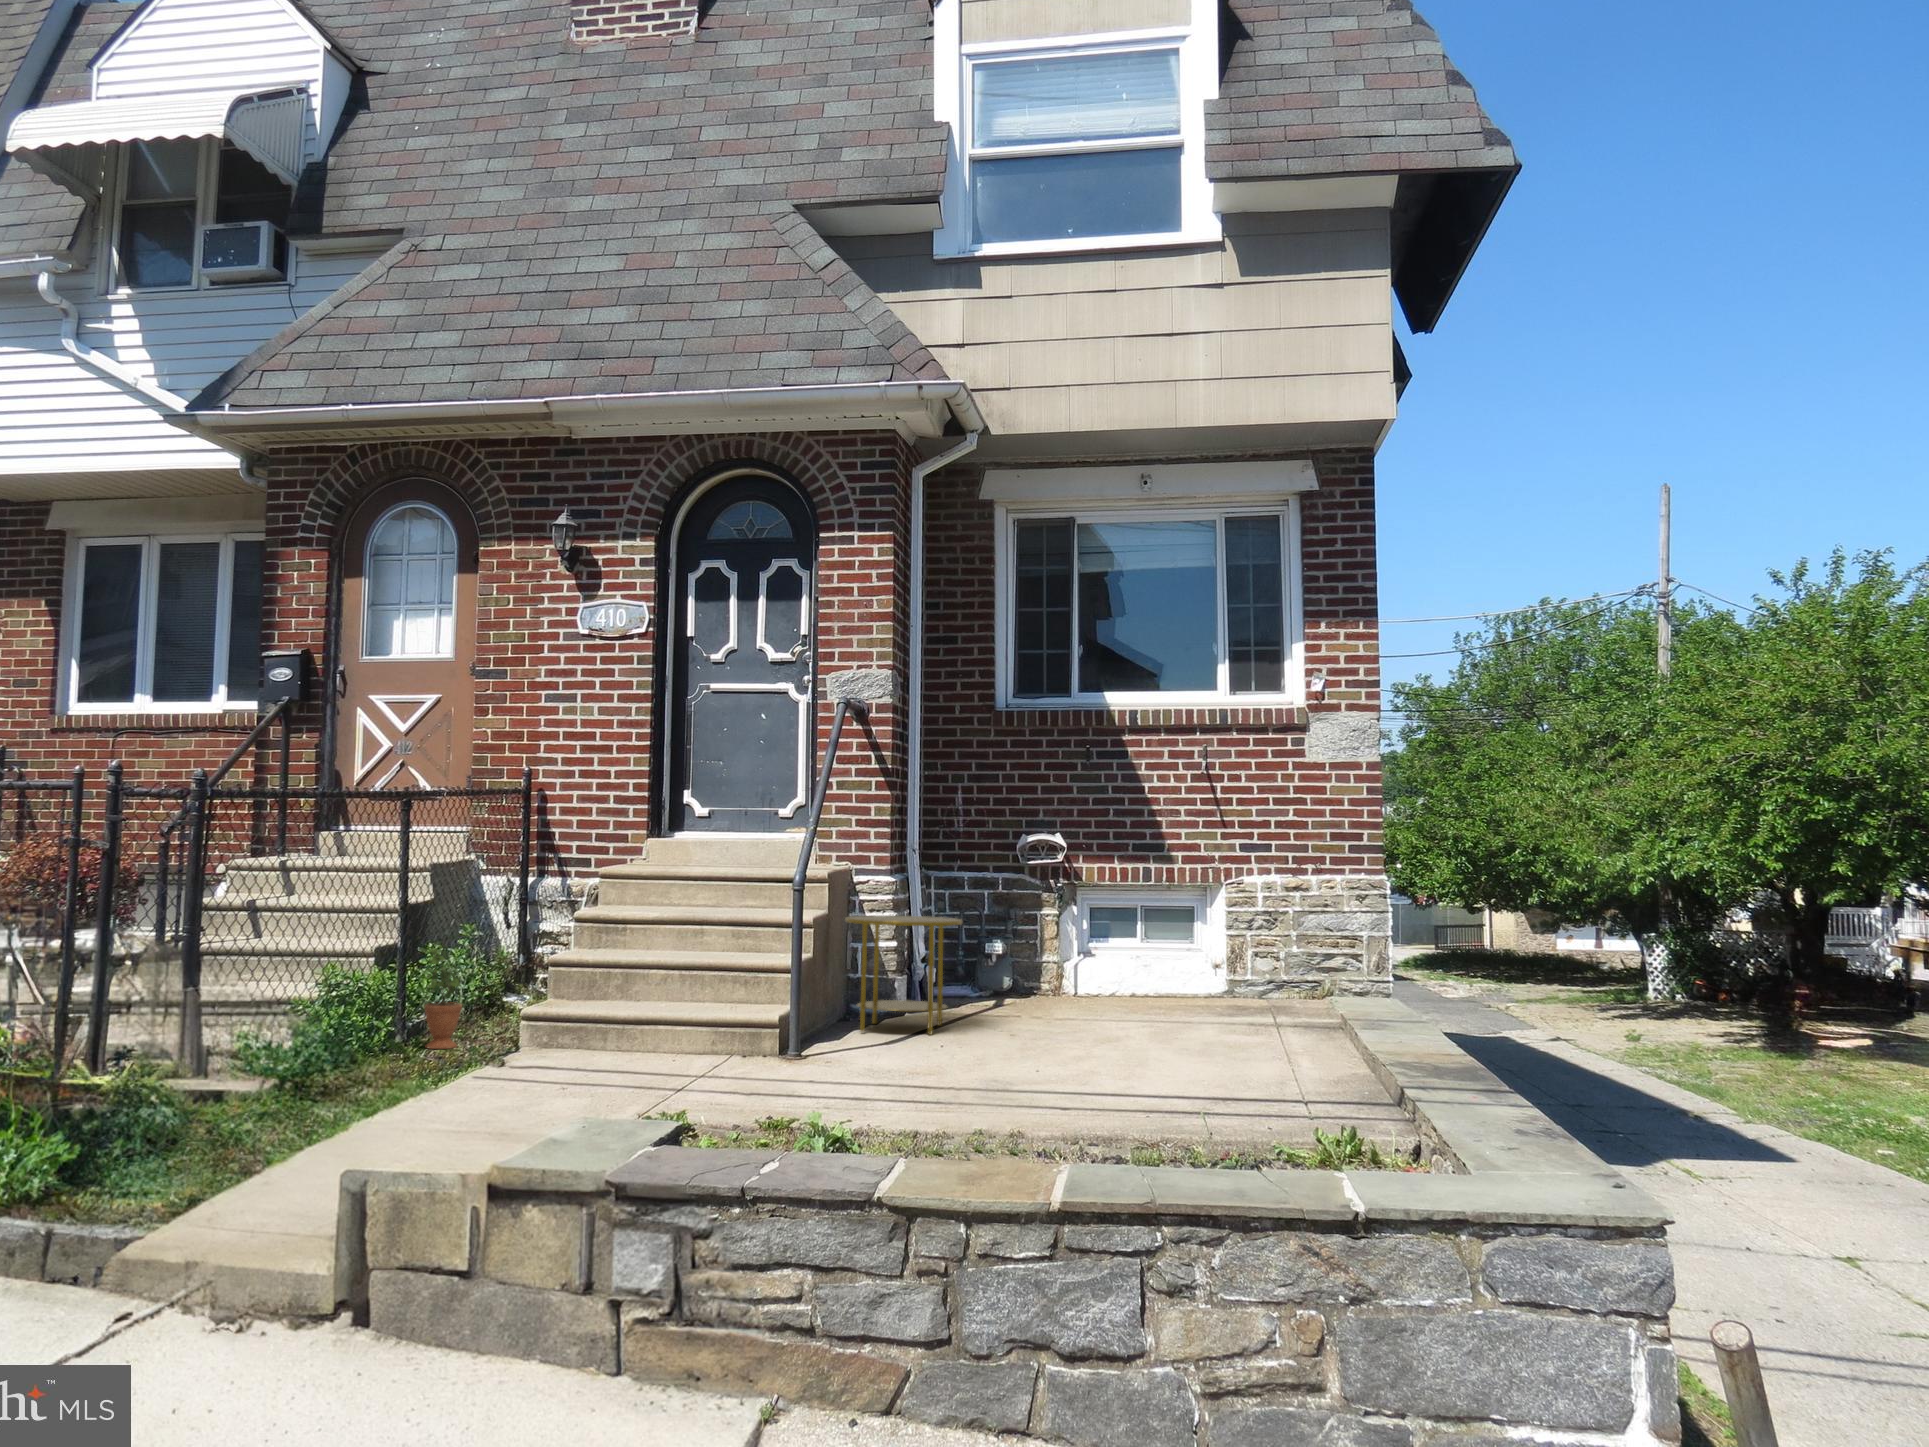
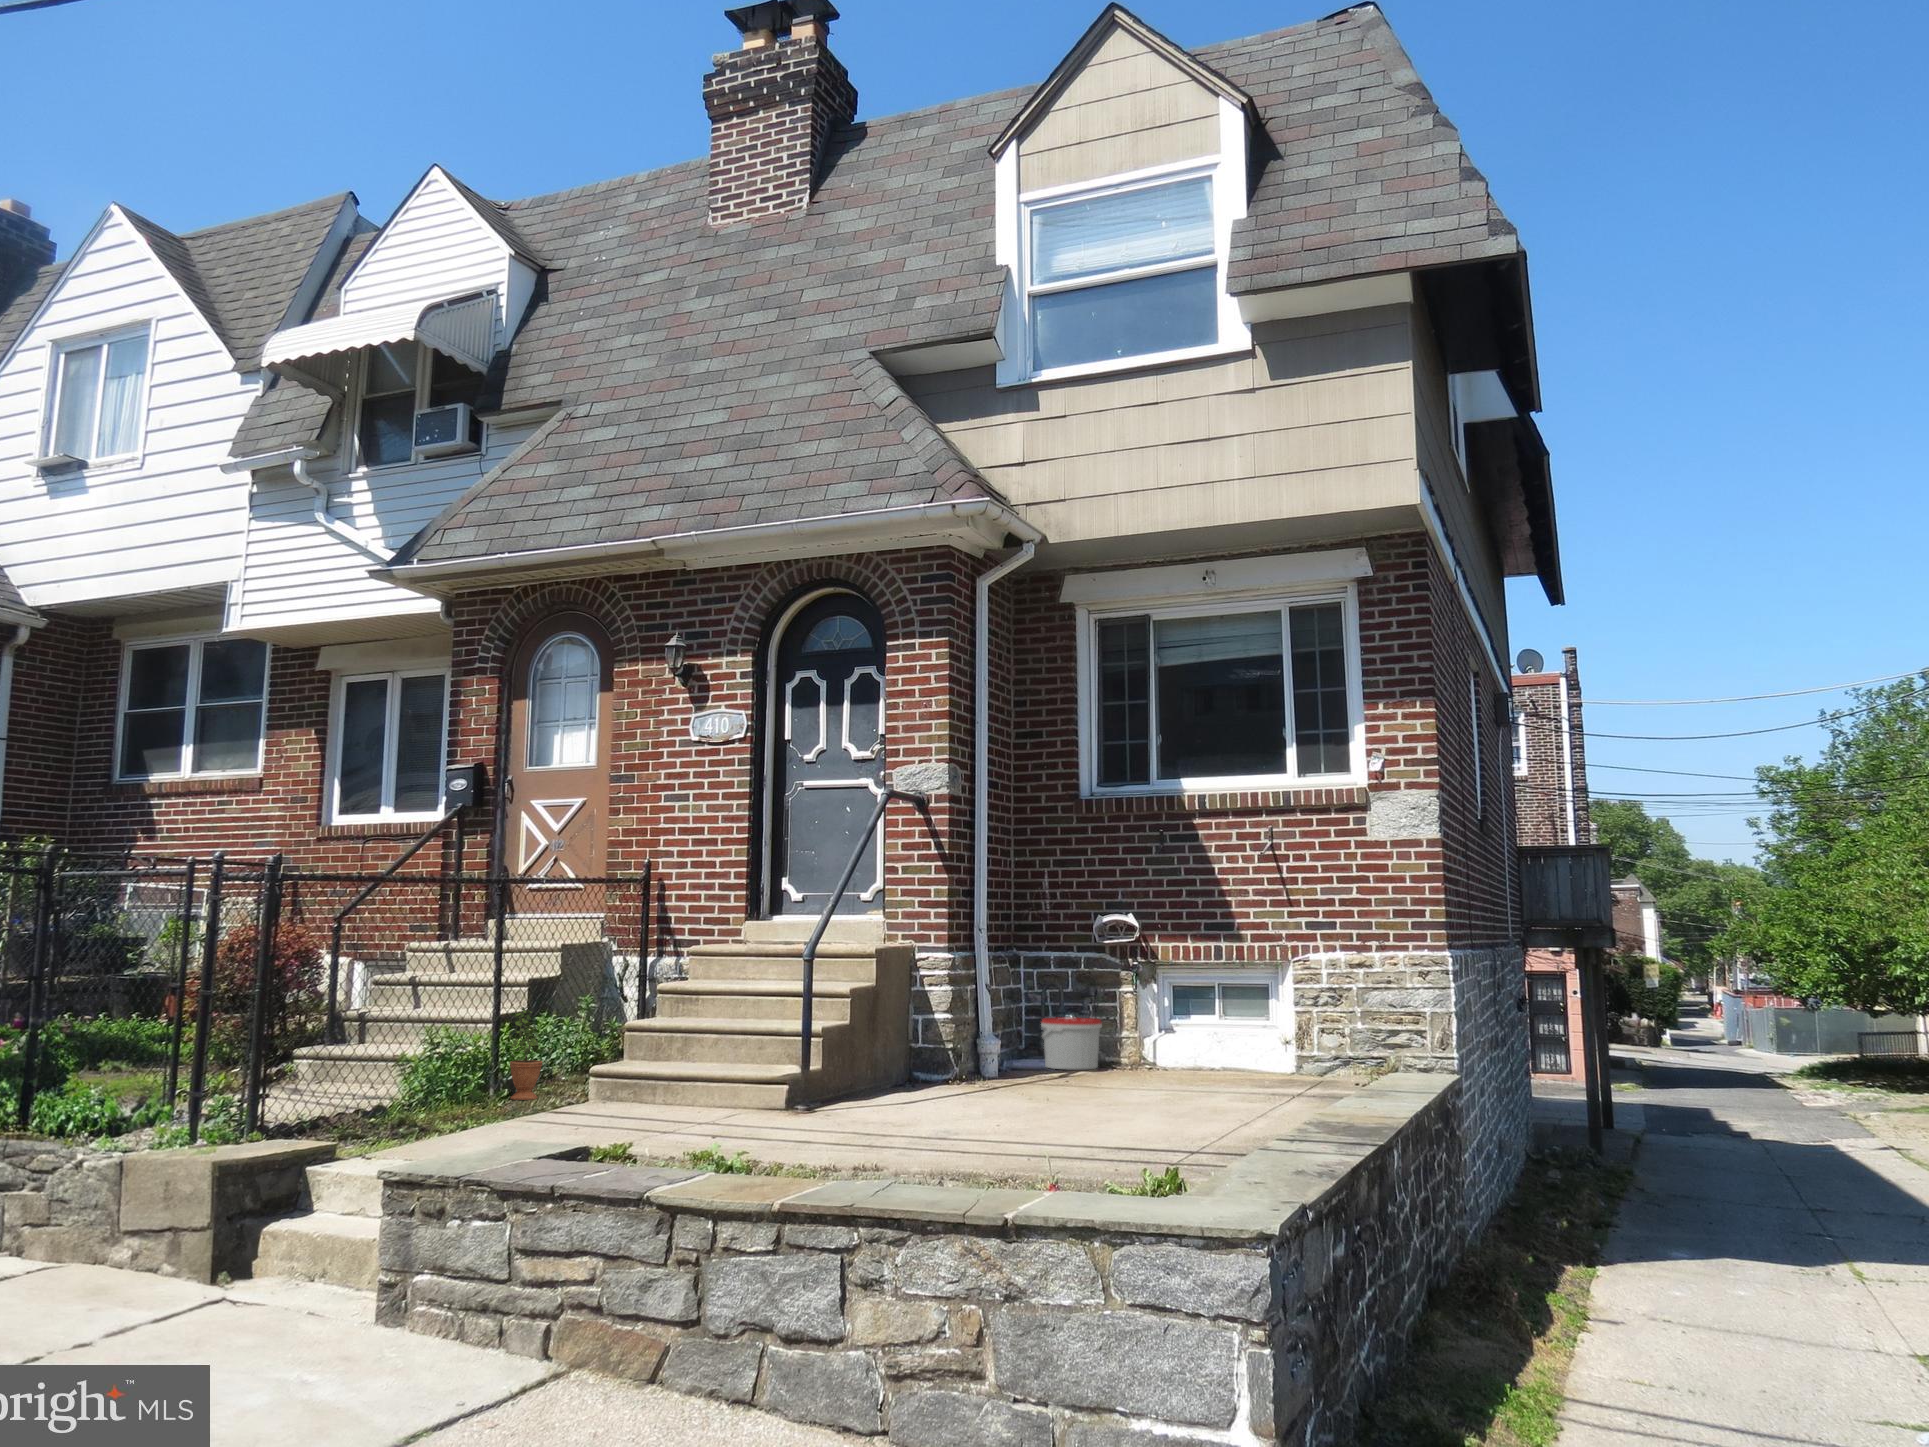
side table: present [845,915,962,1035] -> none [880,988,986,1096]
bucket: none [967,943,1032,998] -> present [1041,1018,1102,1069]

